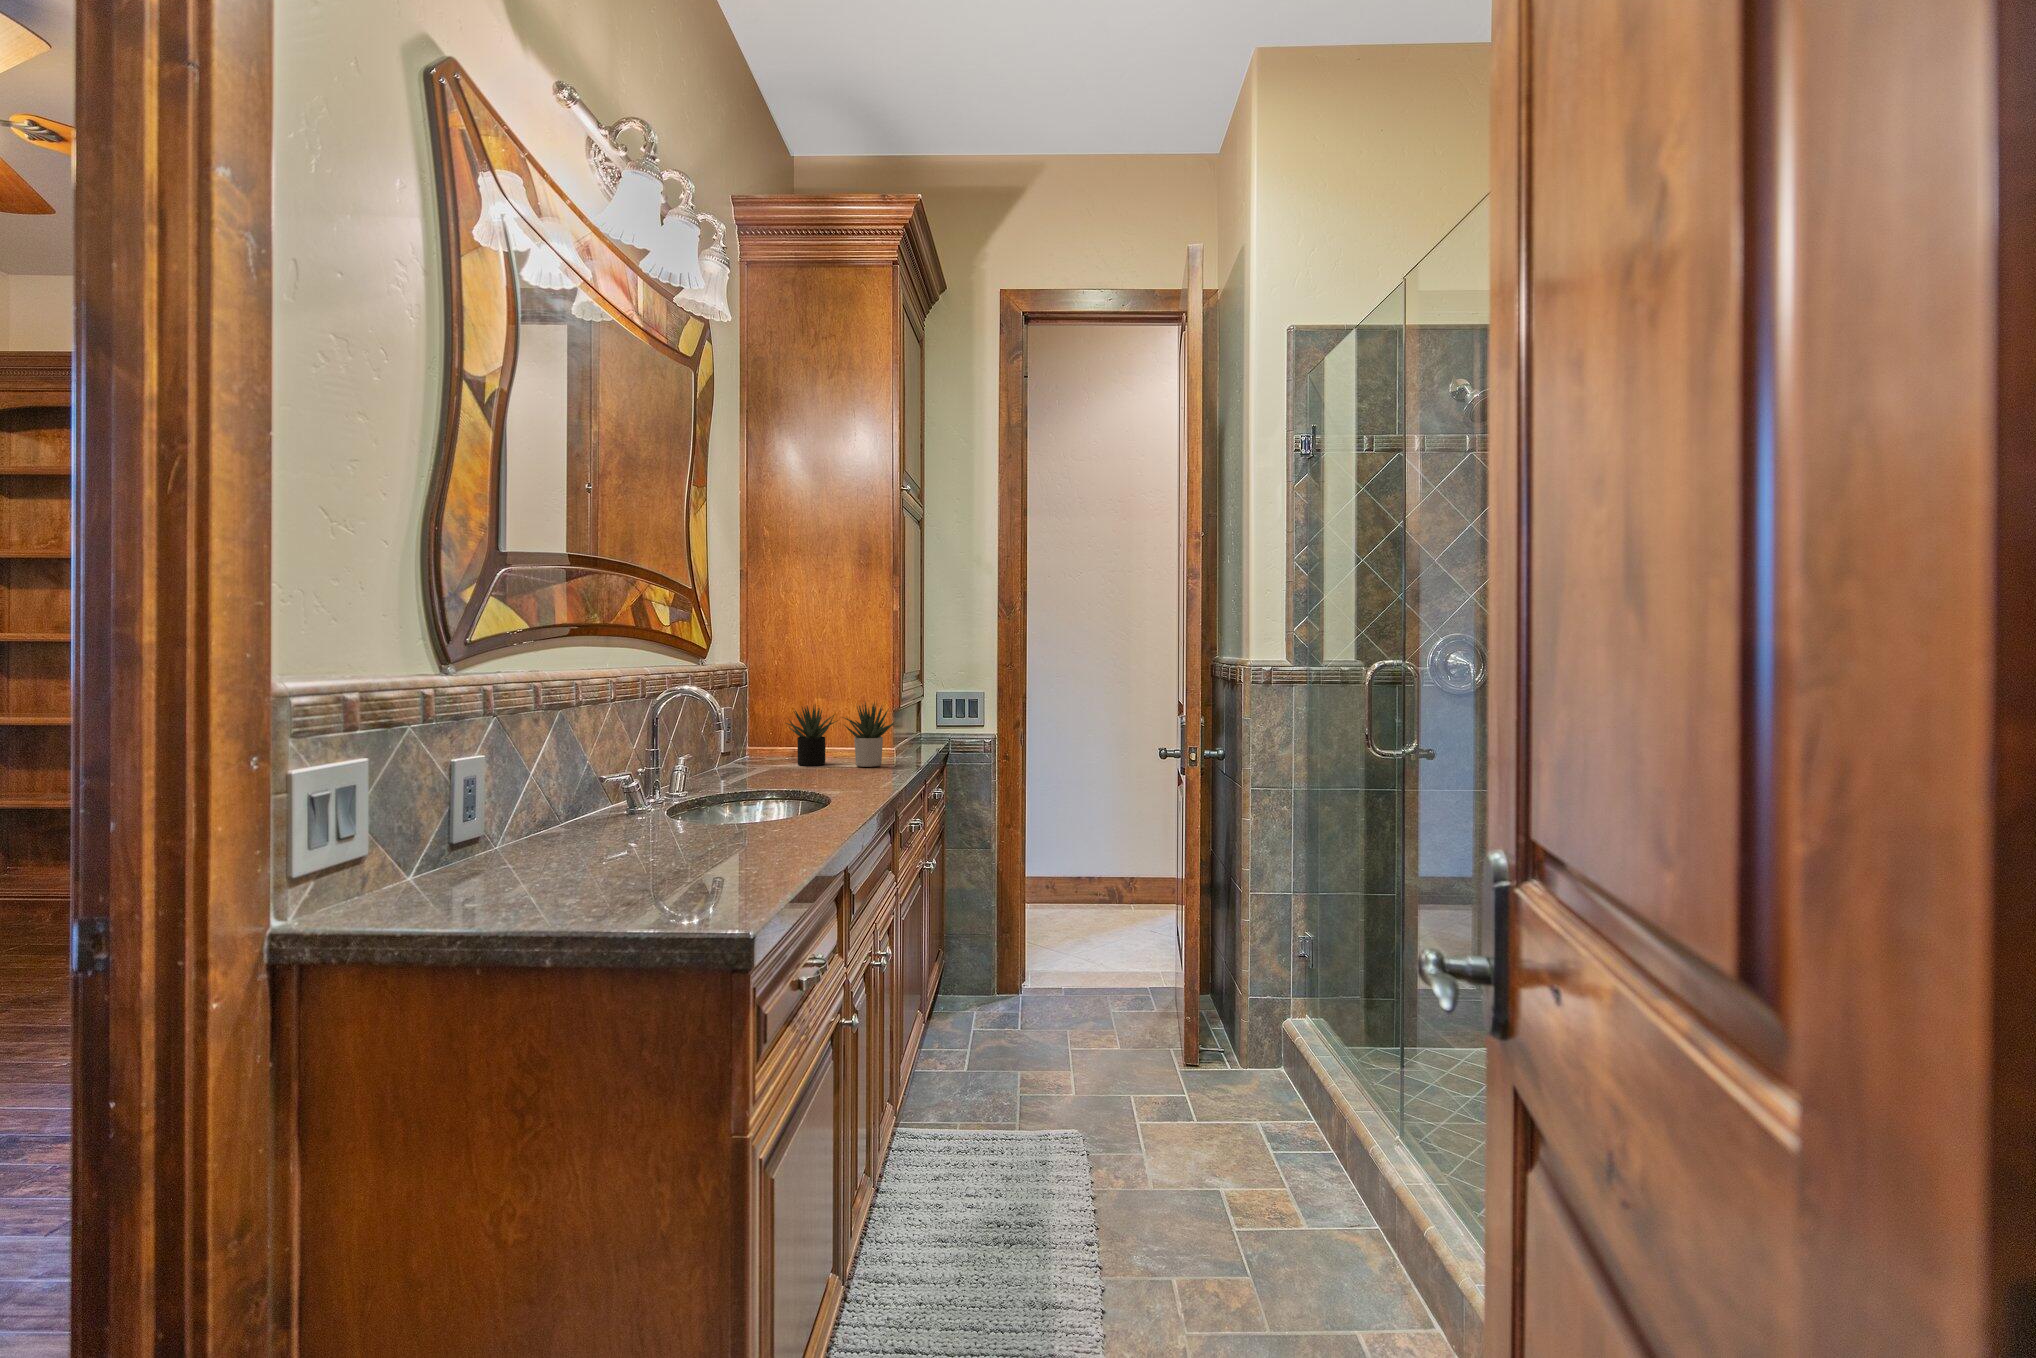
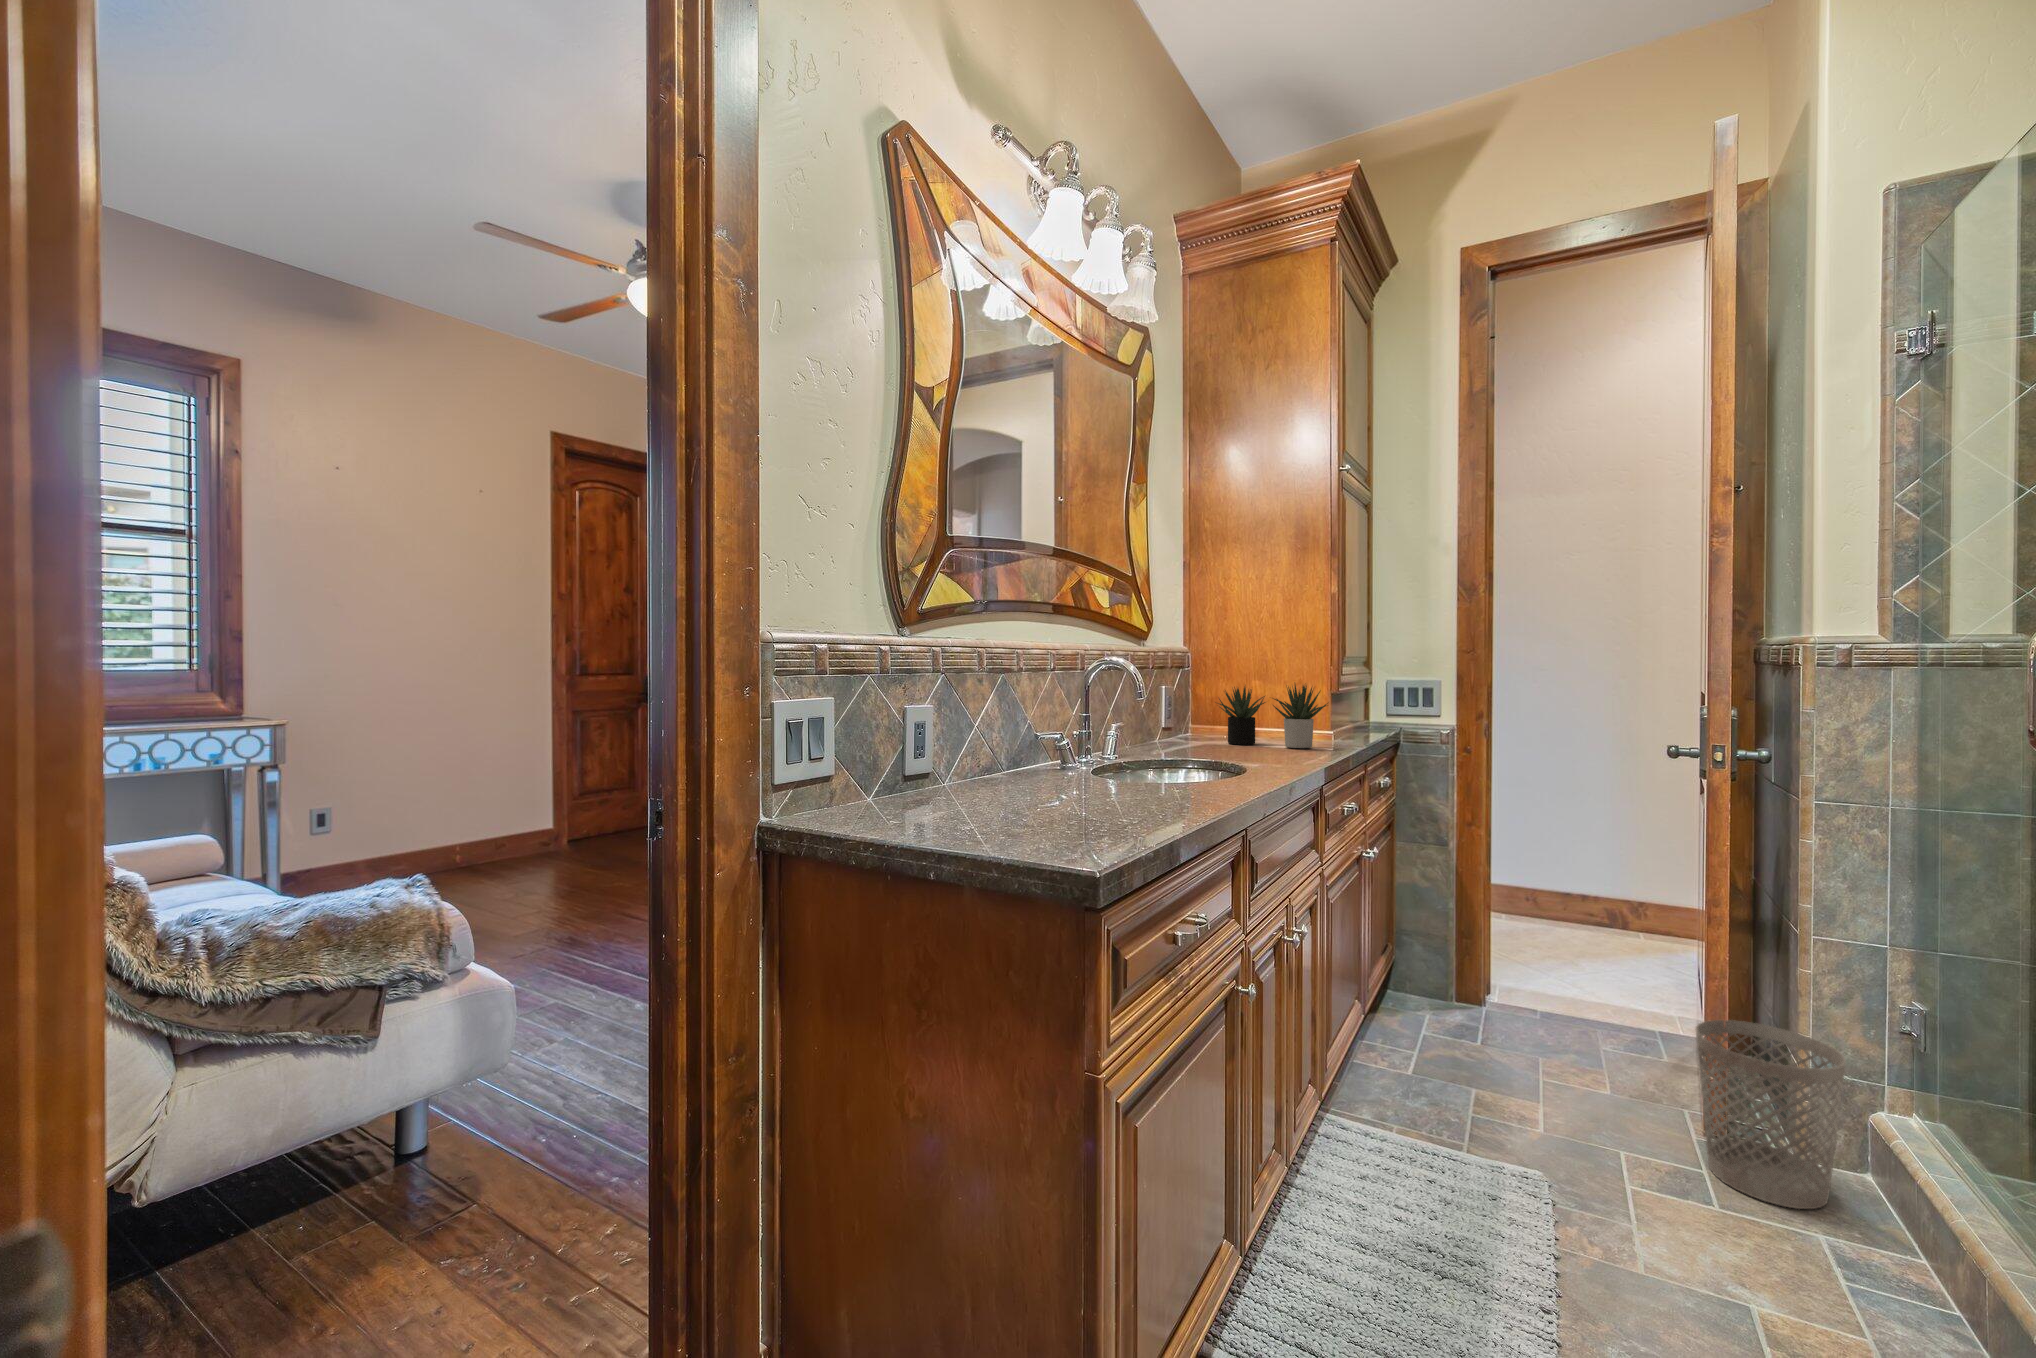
wastebasket: none [1180,965,1269,1104] -> present [1695,1020,1846,1209]

